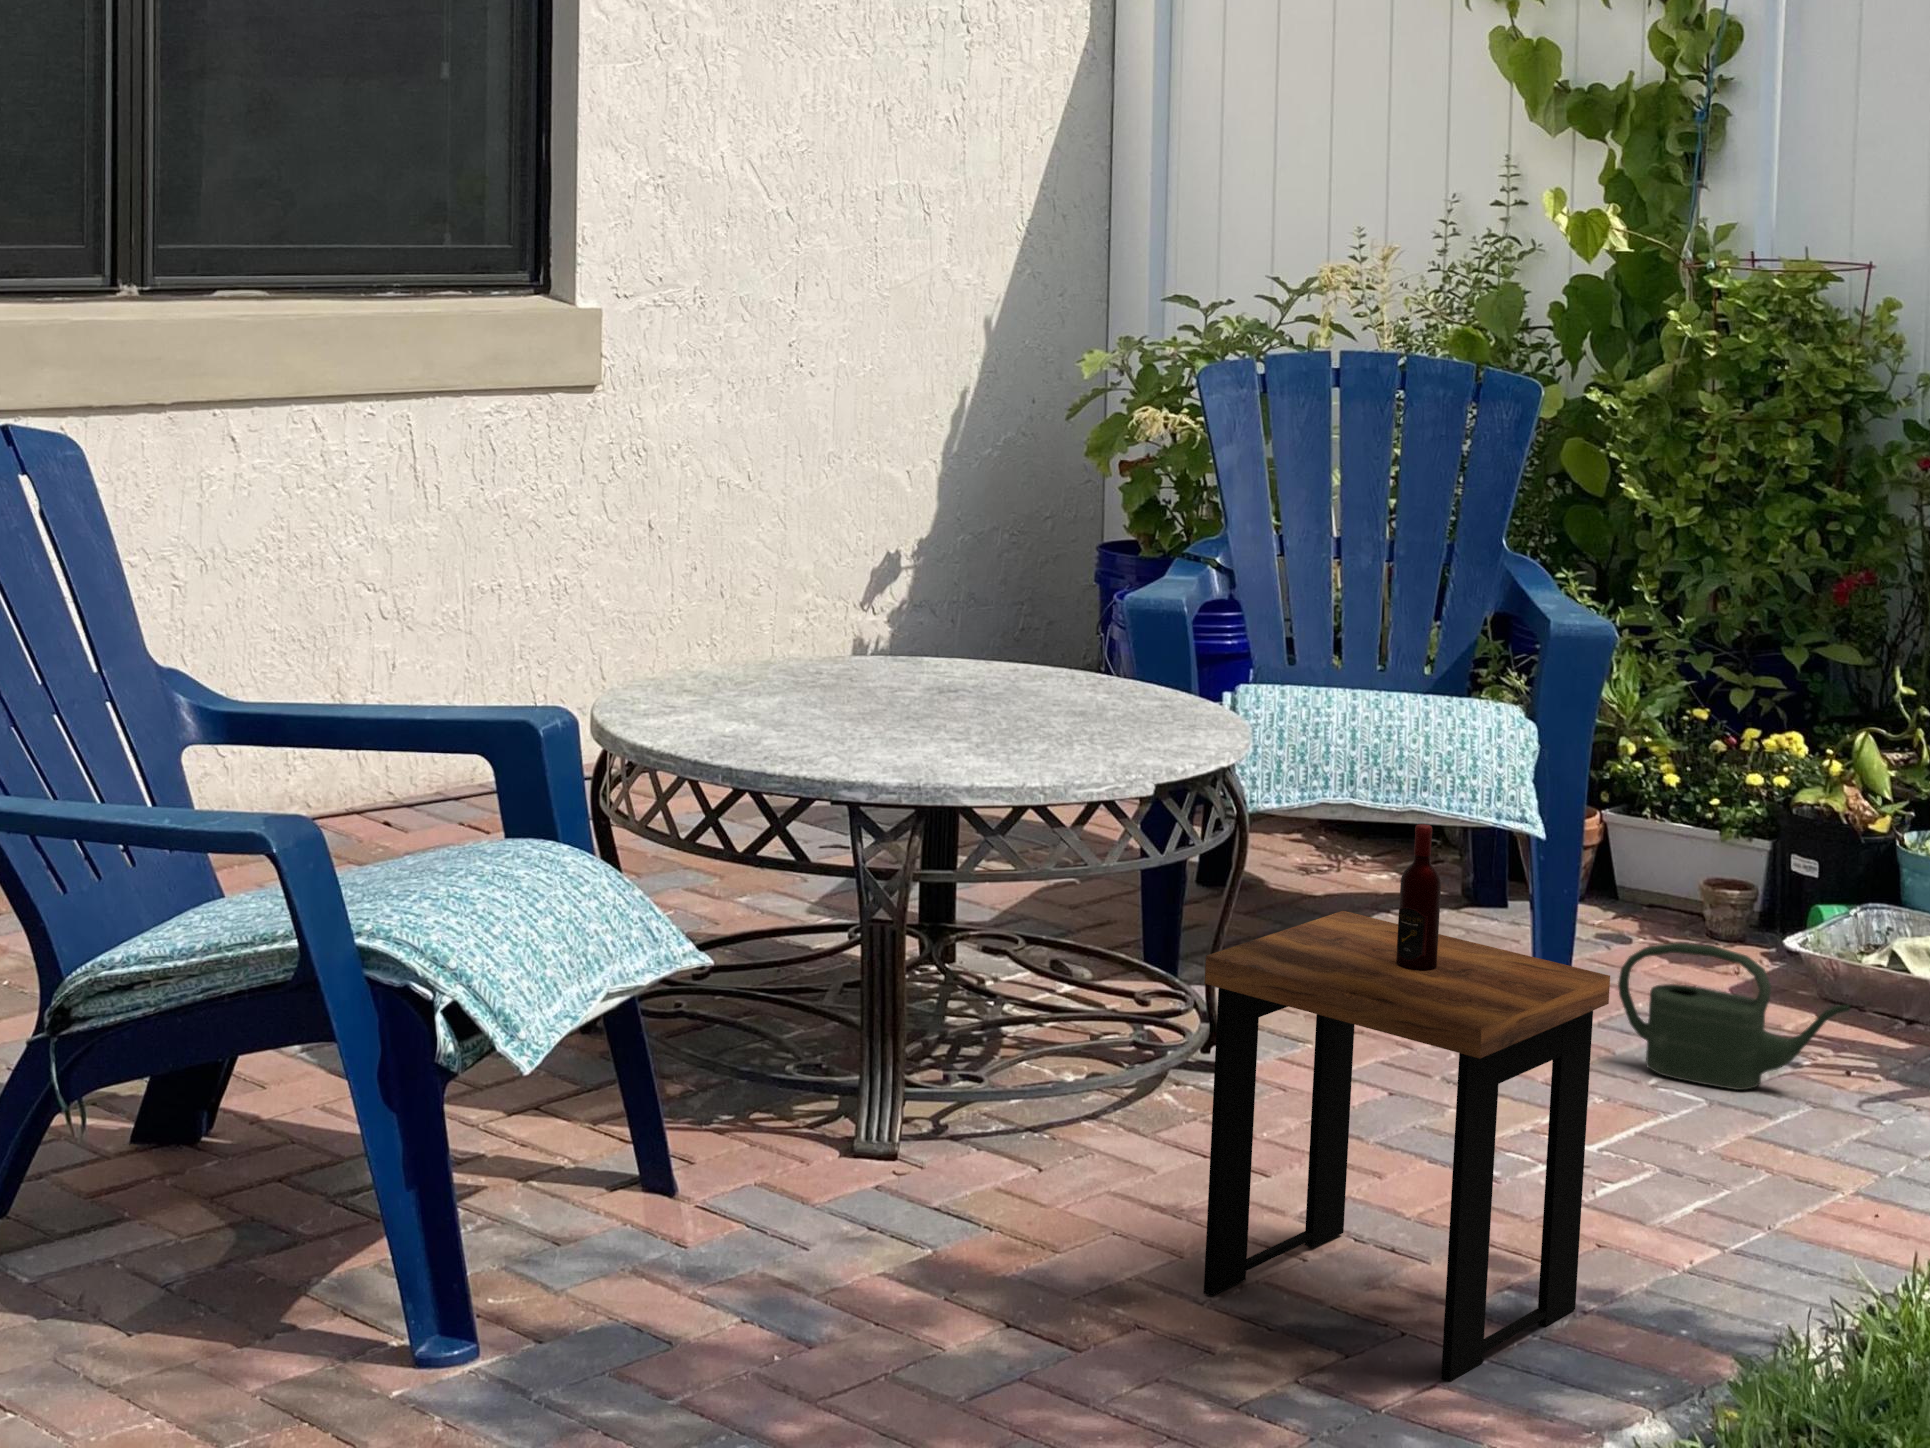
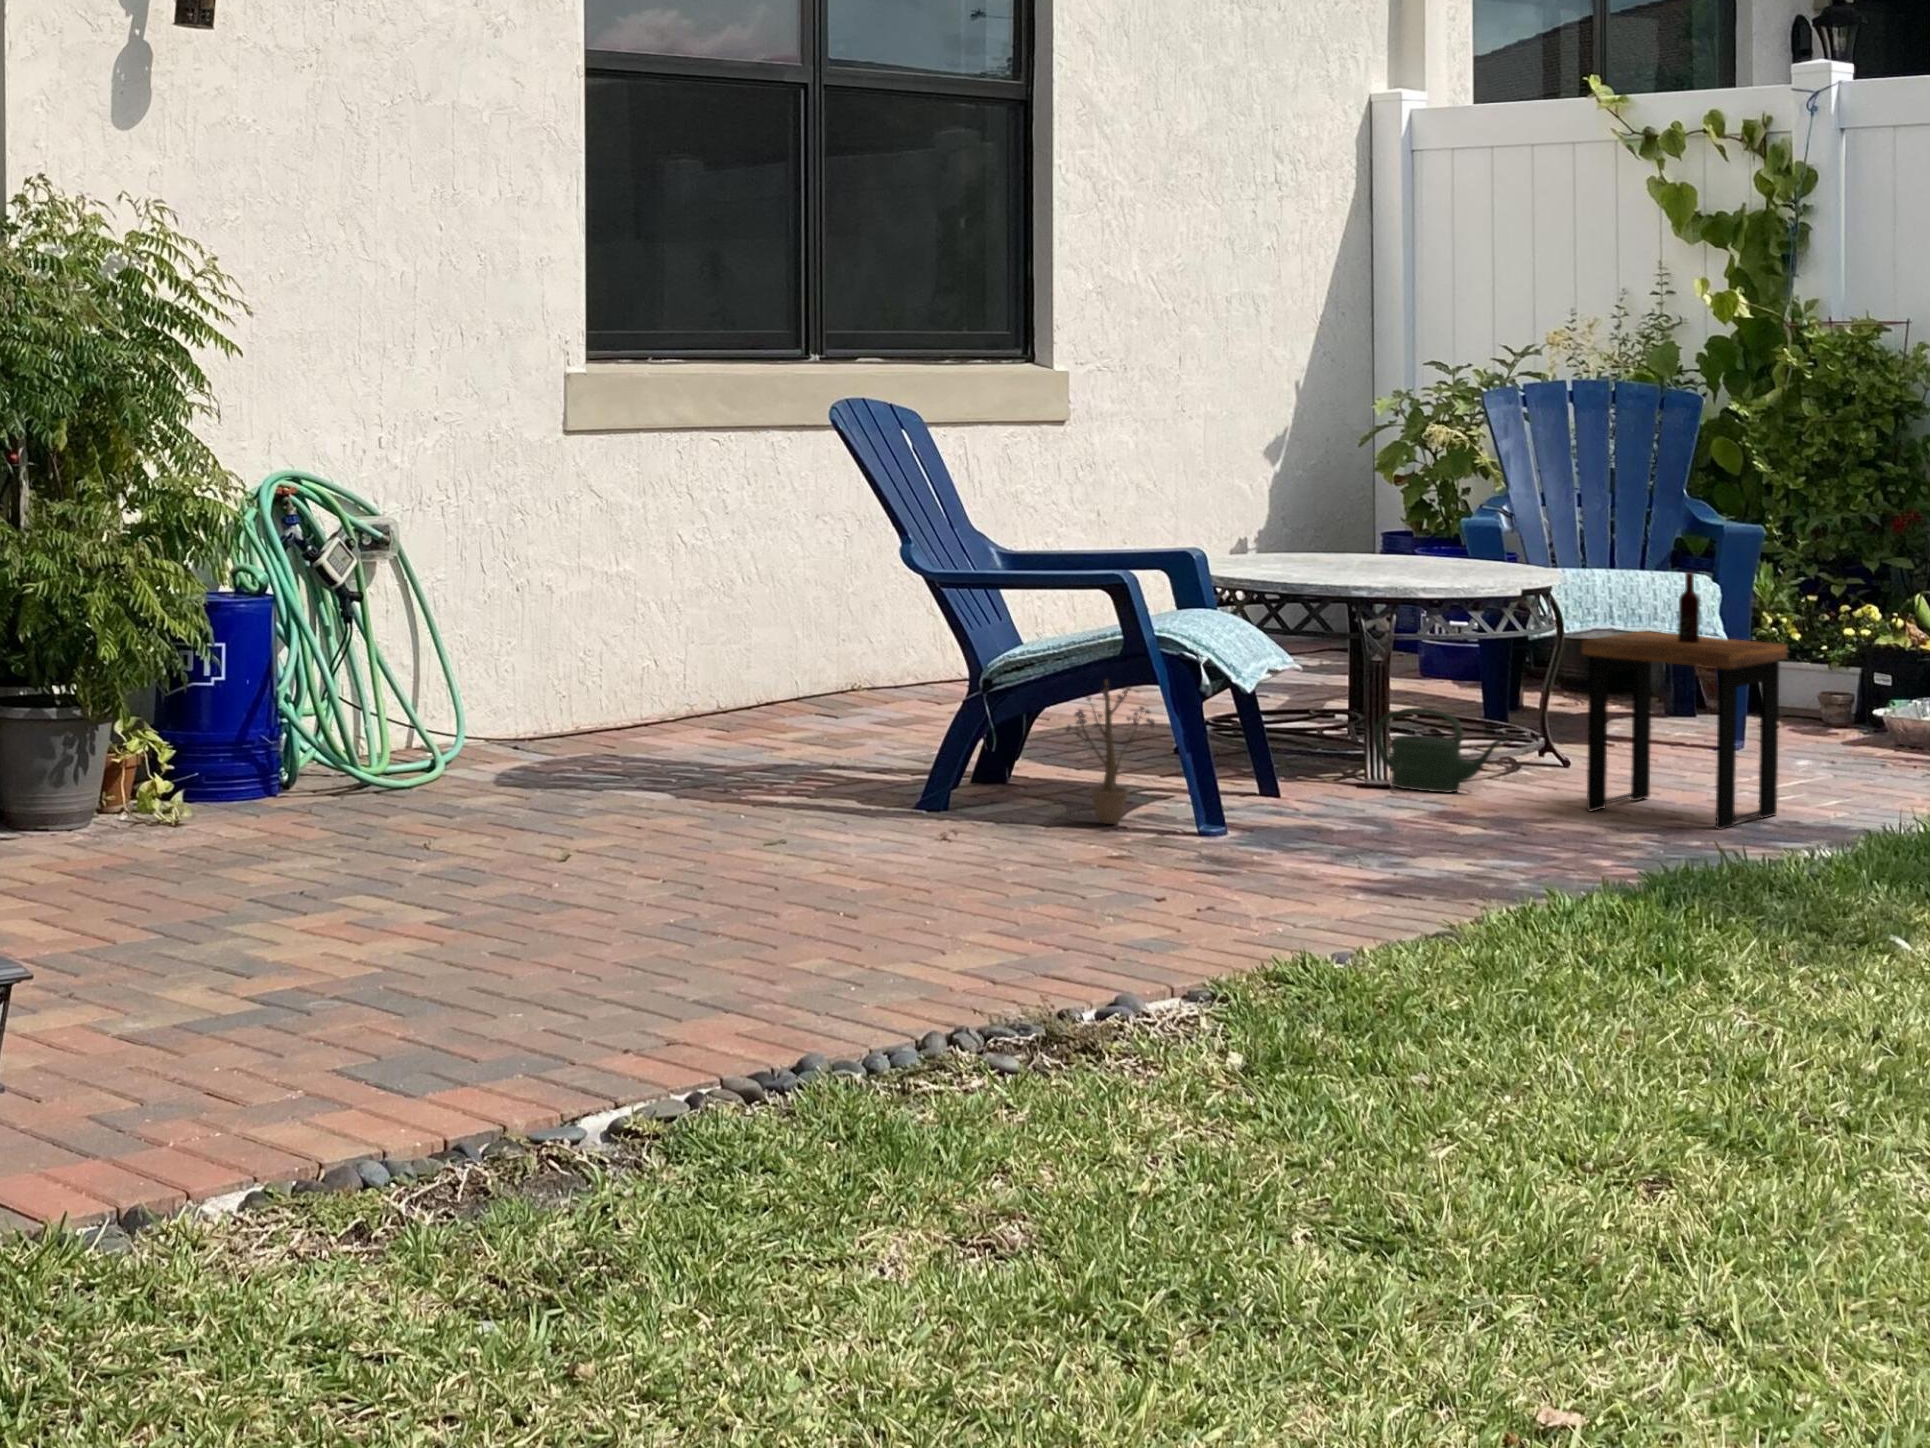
watering can: present [1618,943,1850,1090] -> present [1374,709,1507,793]
decorative plant: none [38,1062,276,1368] -> present [1051,680,1155,824]

